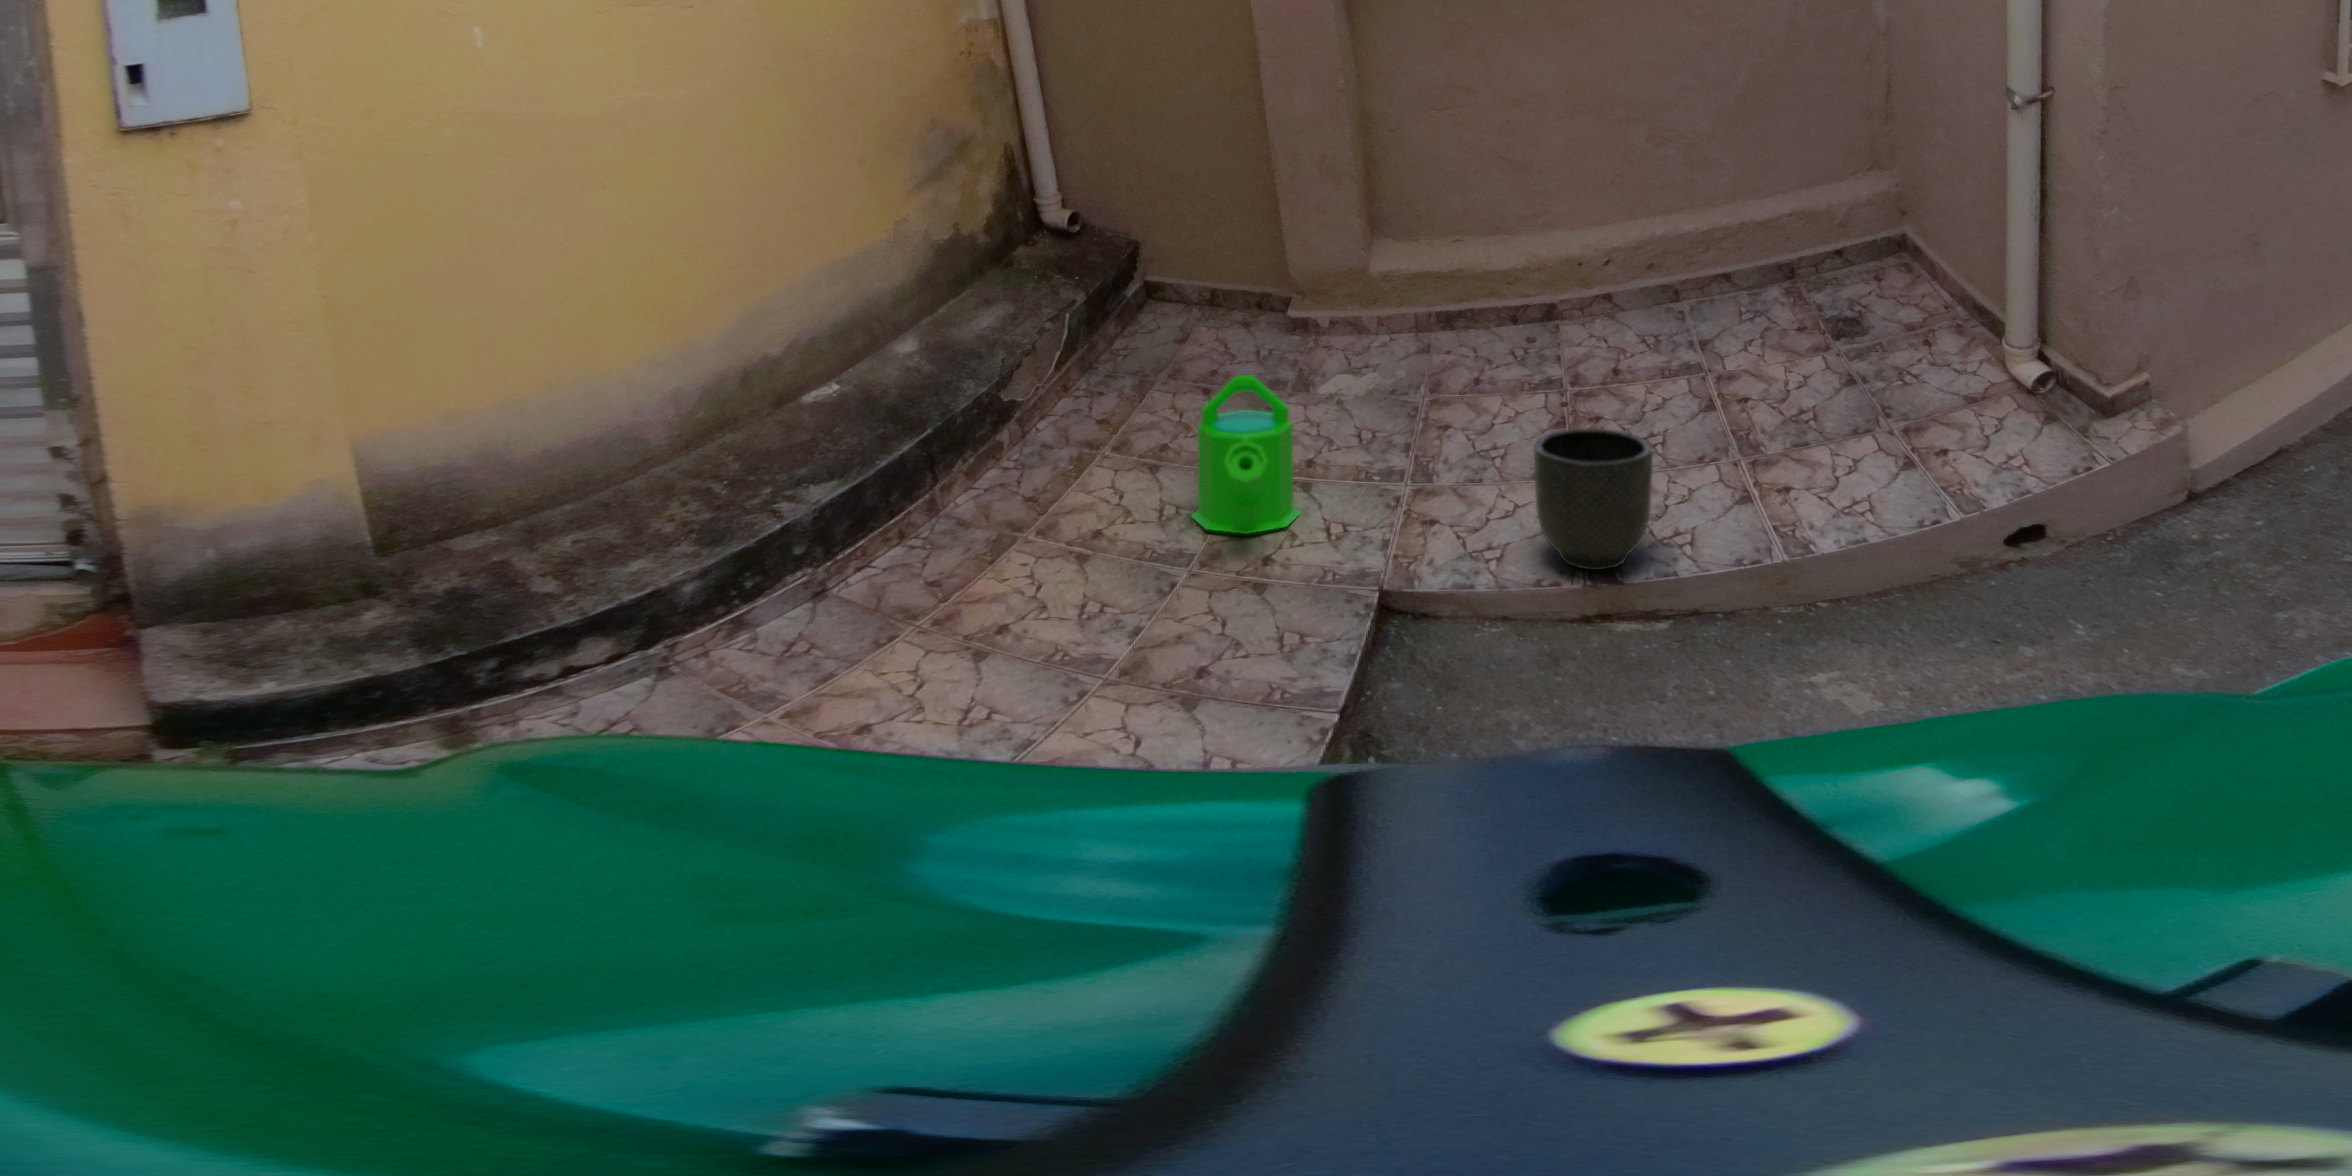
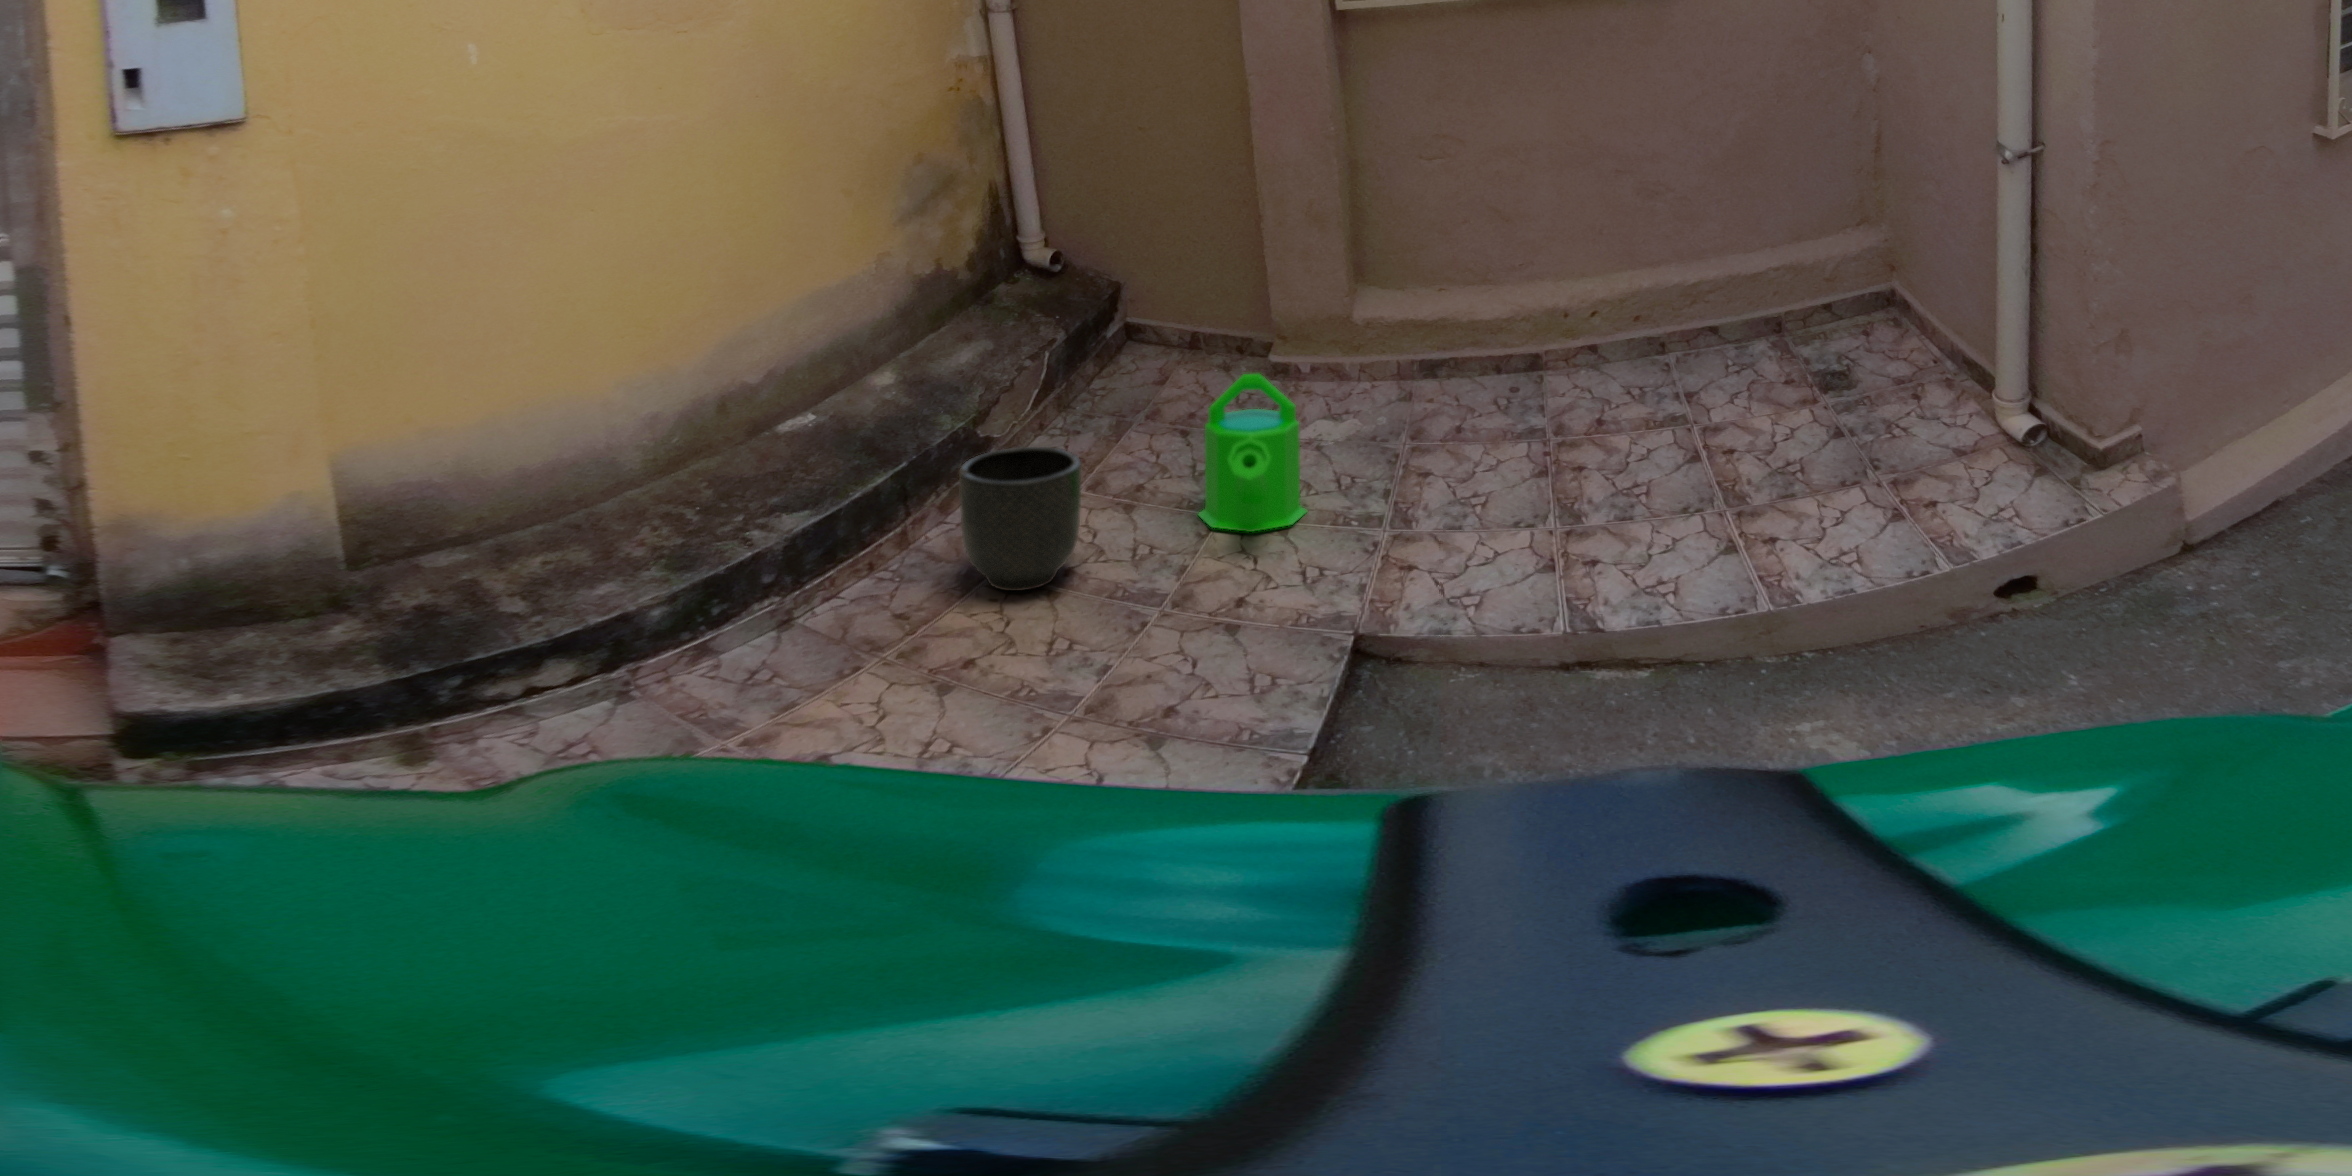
planter: present [1534,428,1652,570] -> present [959,447,1082,591]

